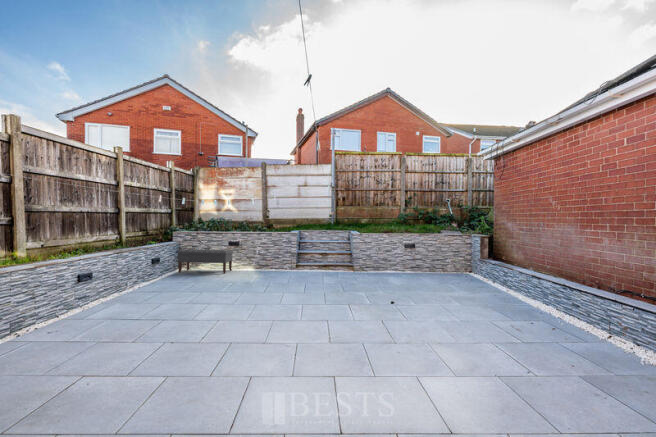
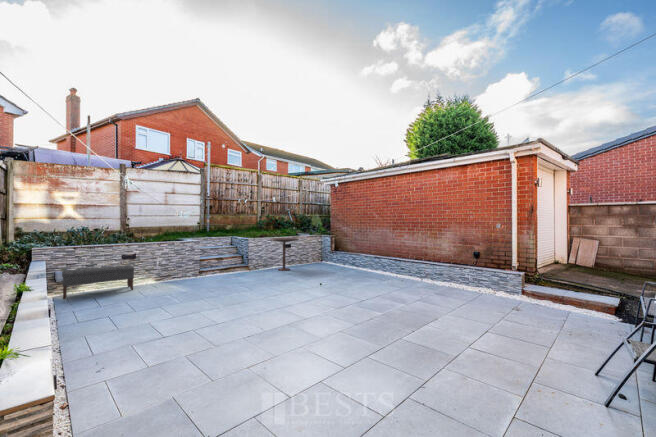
pedestal table: none [376,234,417,280] -> present [270,238,299,271]

